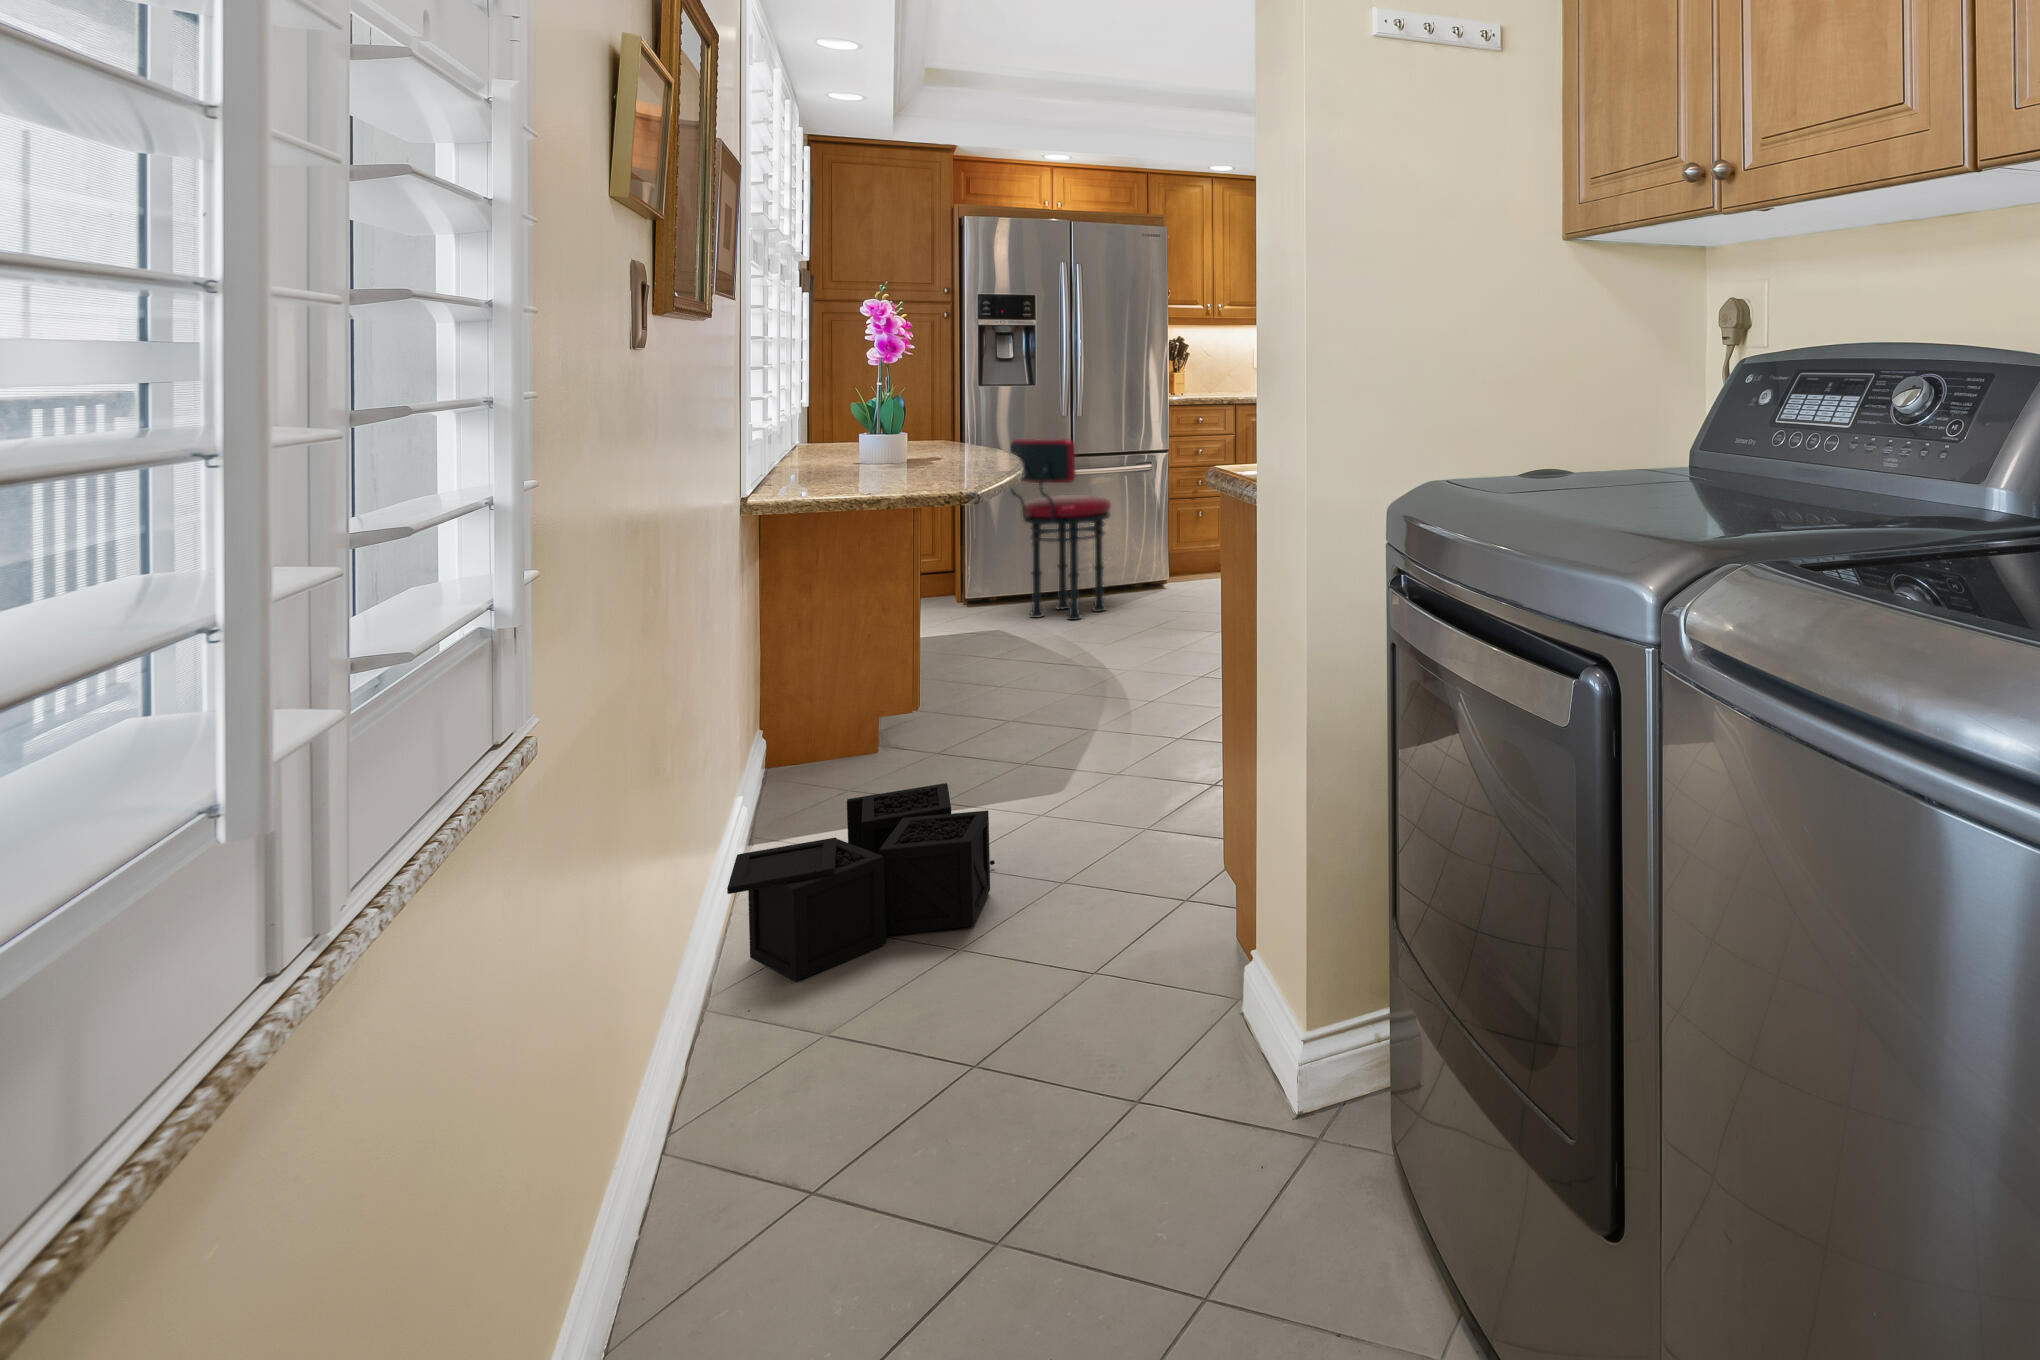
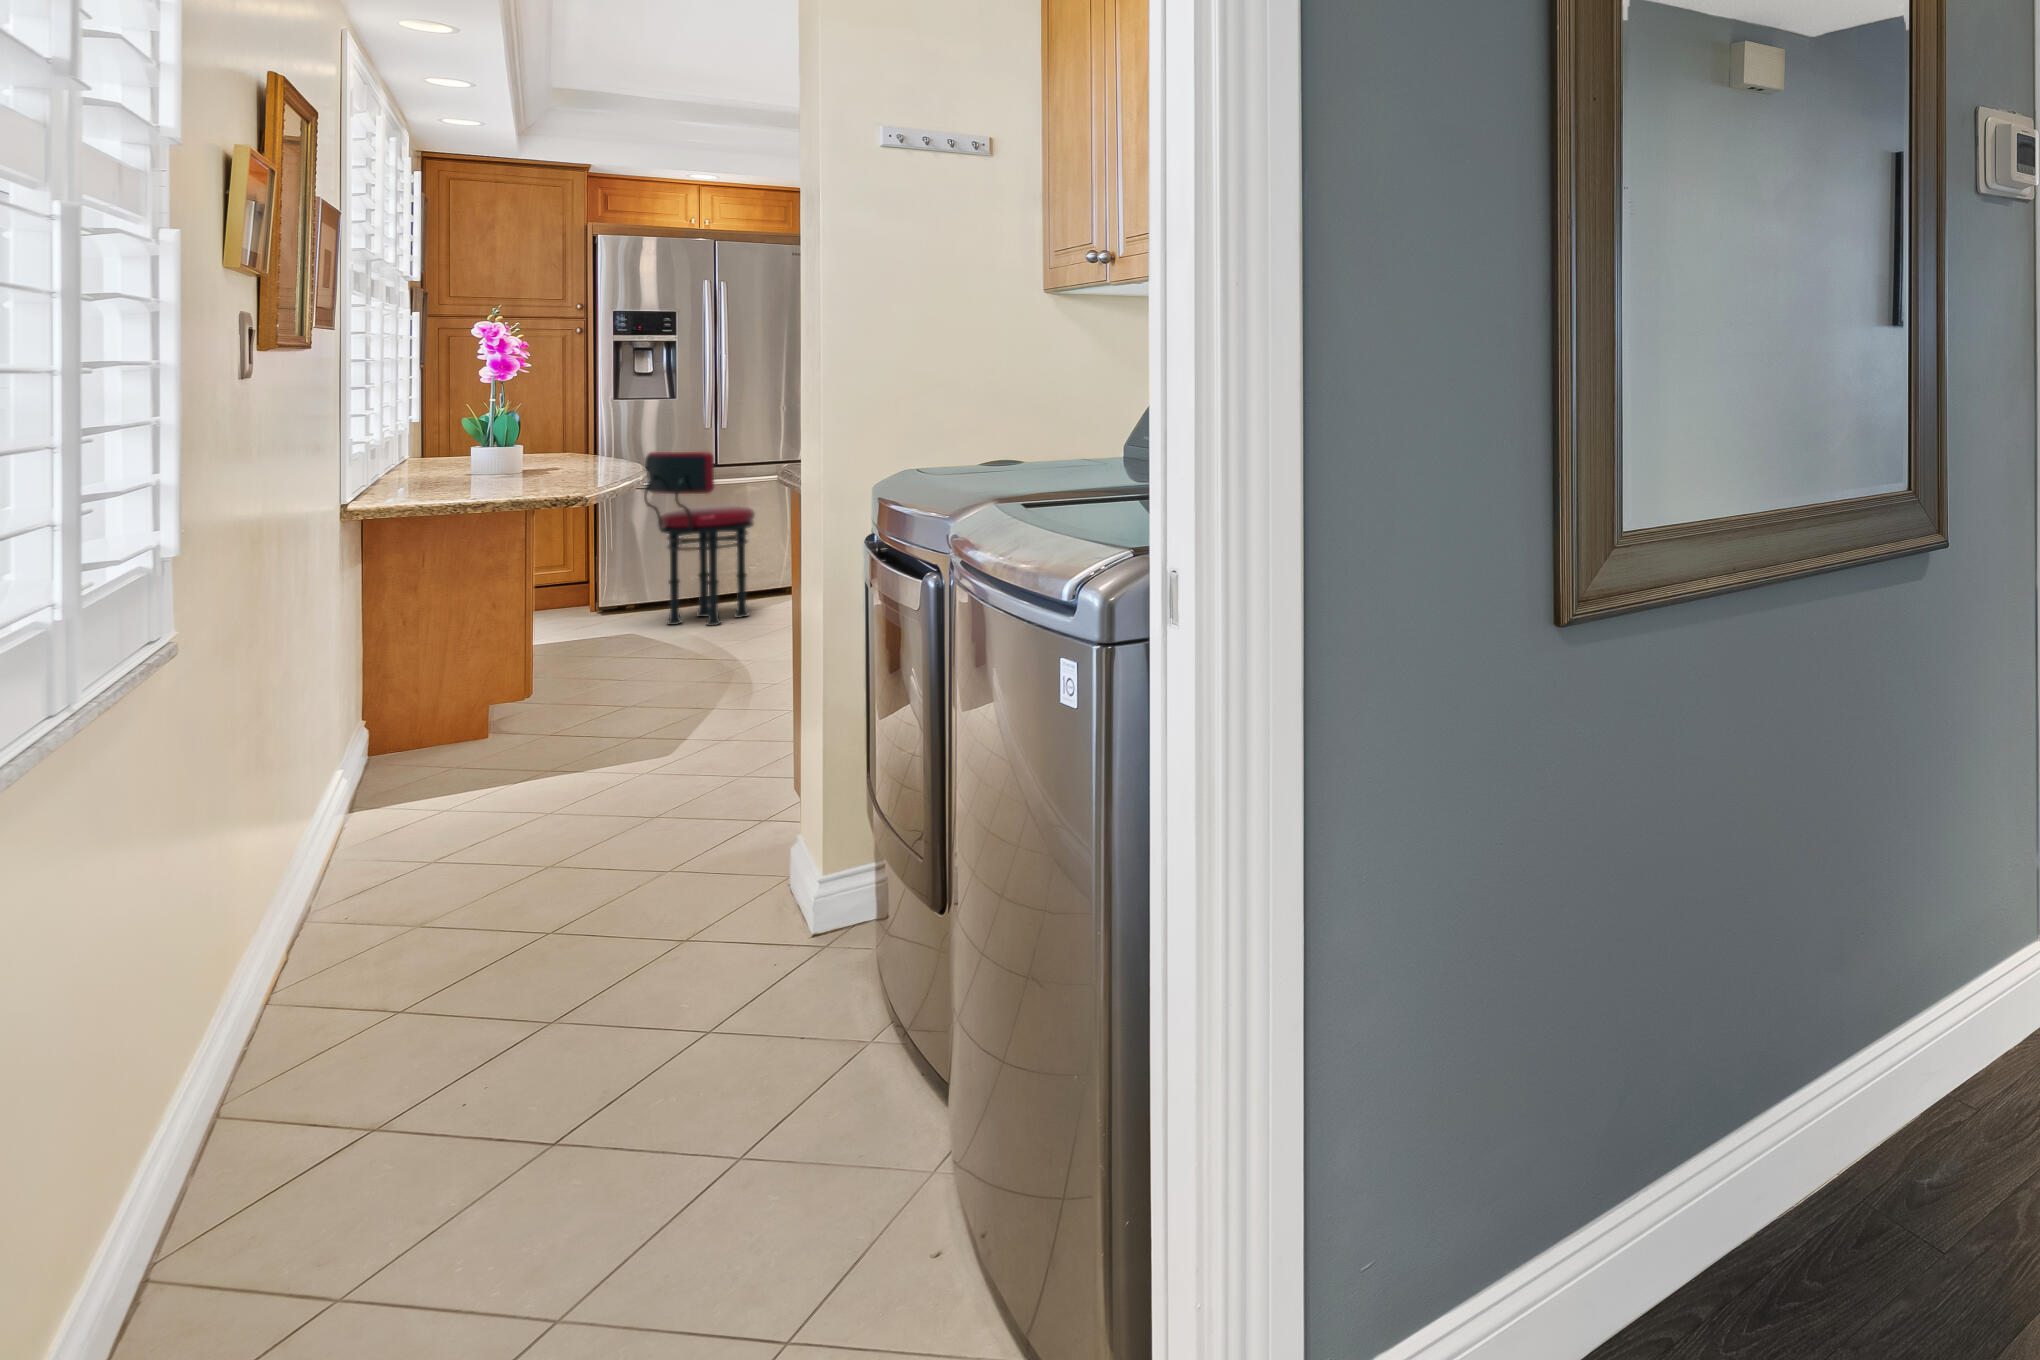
storage bin: present [727,783,995,981] -> none [325,747,589,900]

